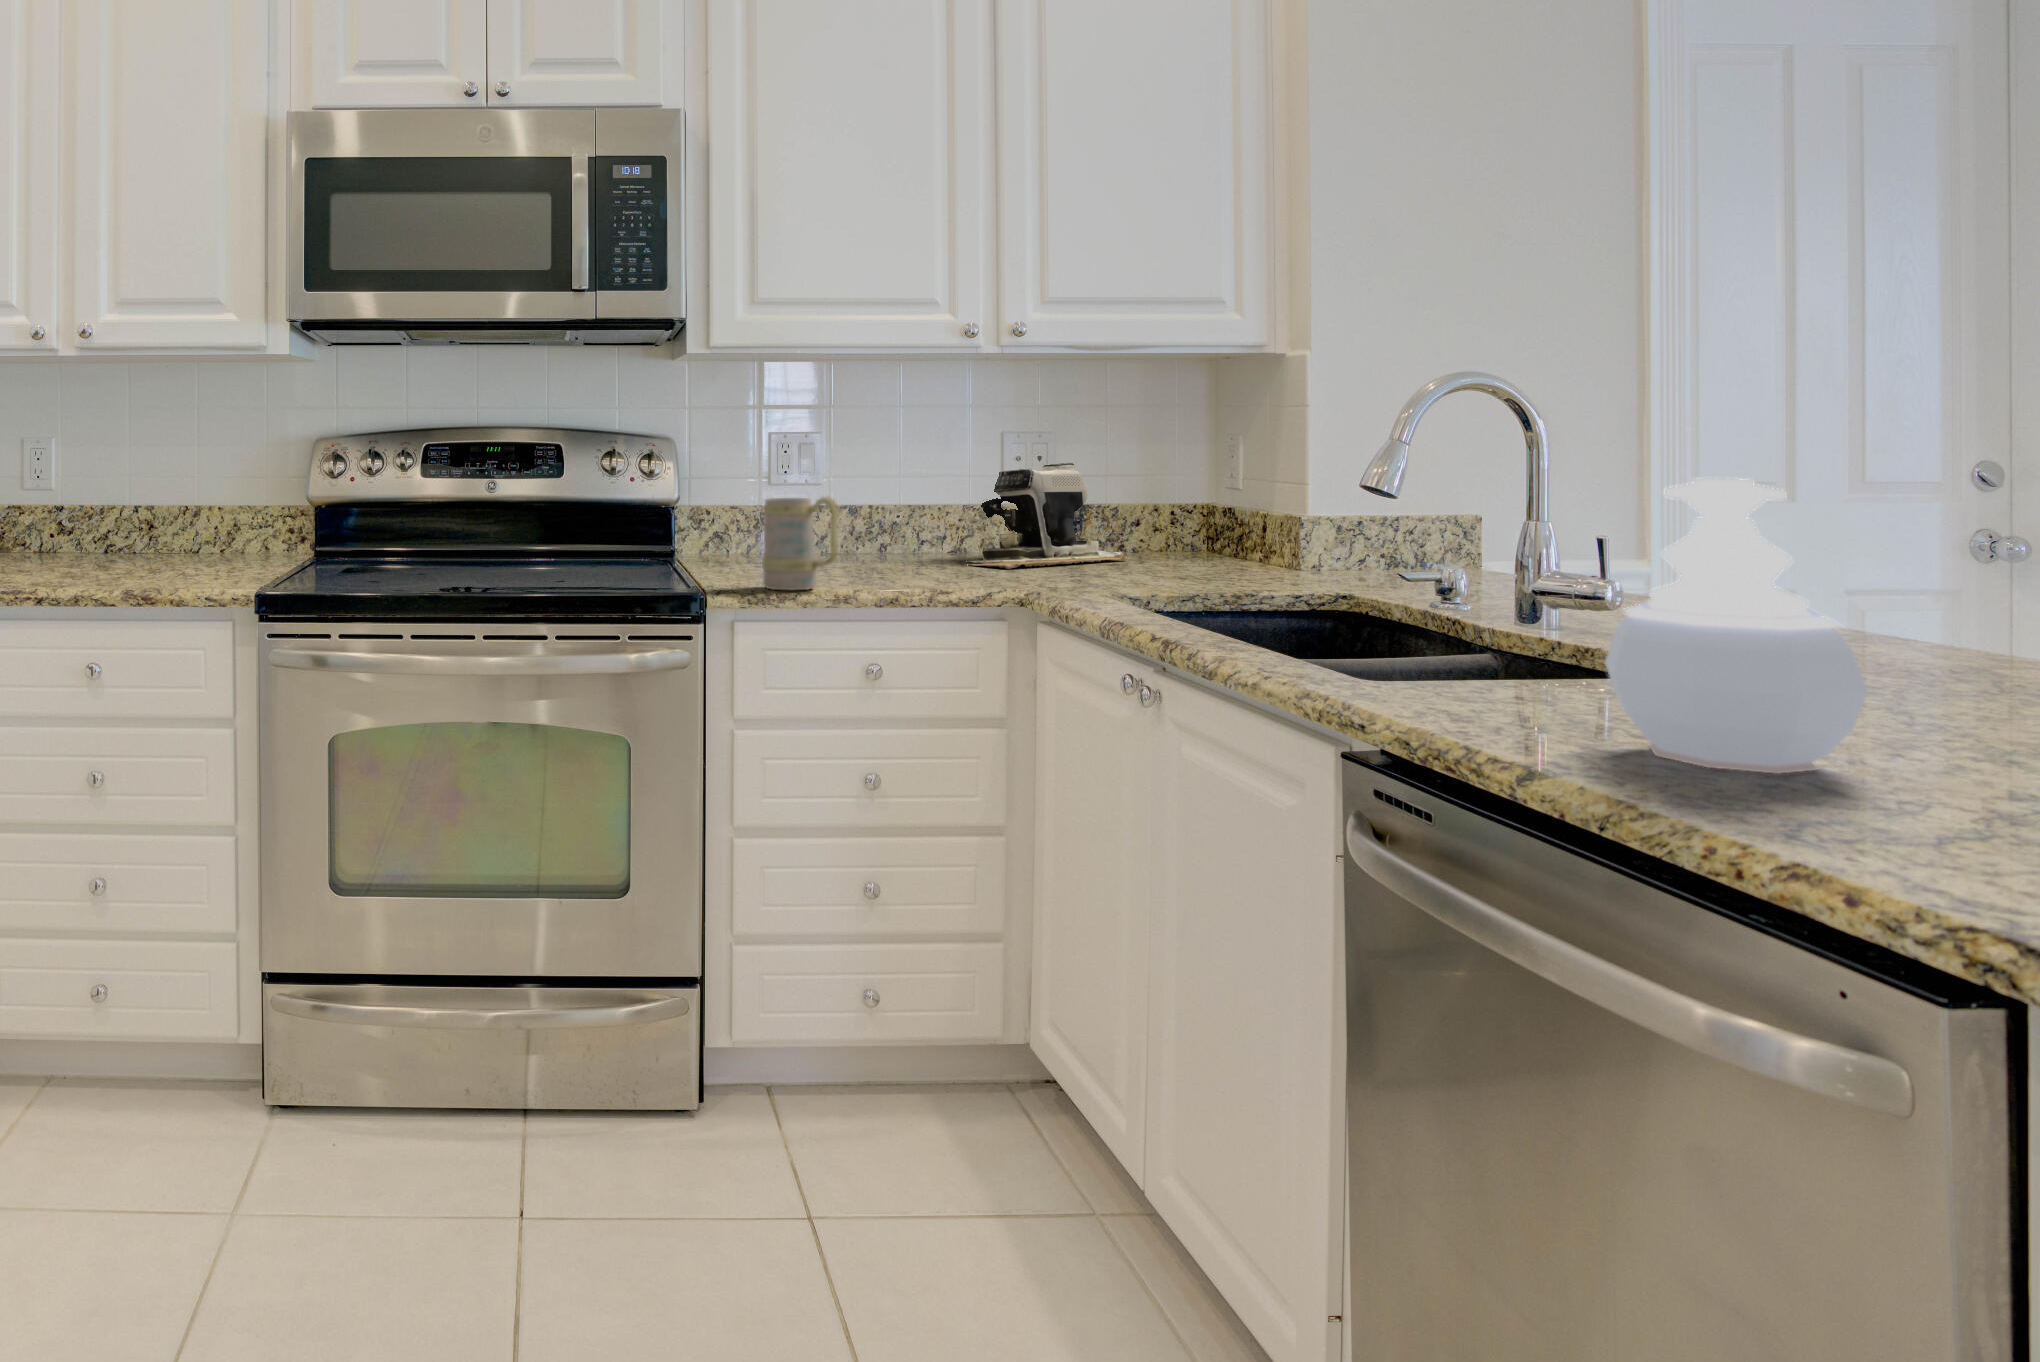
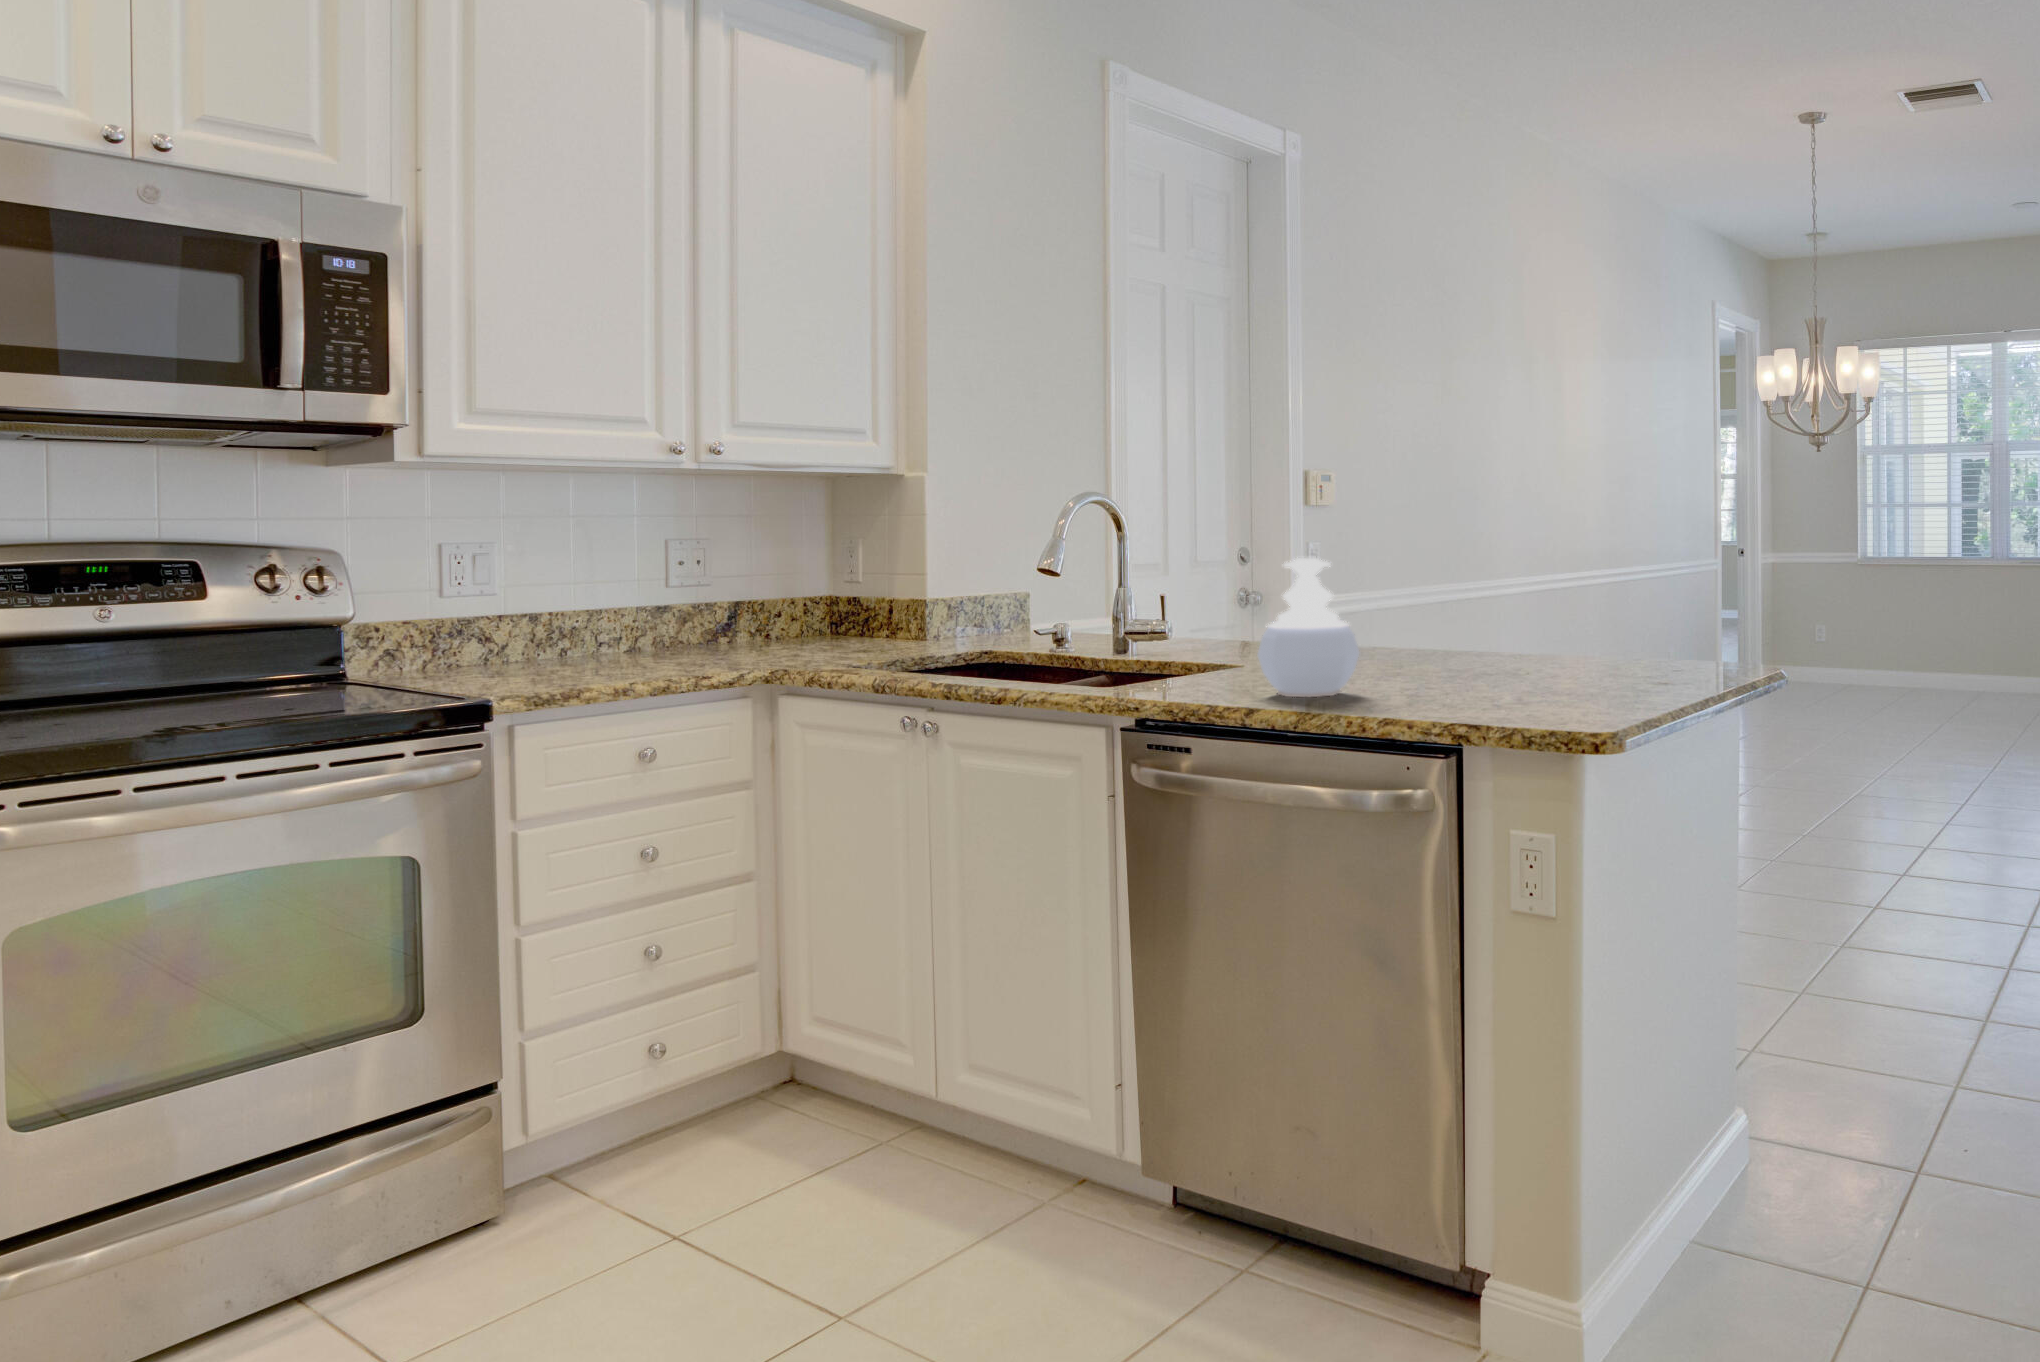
coffee maker: present [969,463,1129,569] -> none [641,567,772,660]
mug: present [762,497,839,590] -> none [534,600,616,690]

